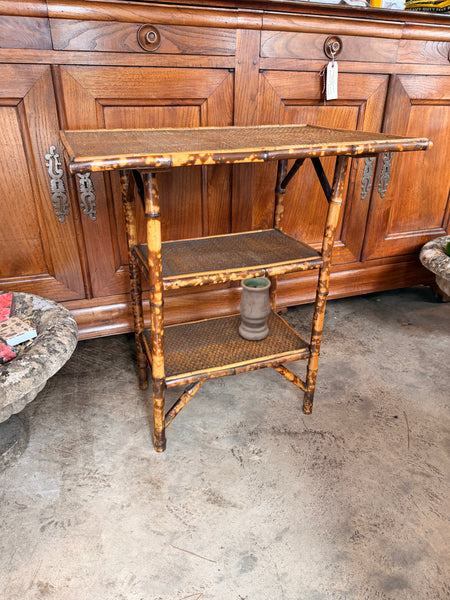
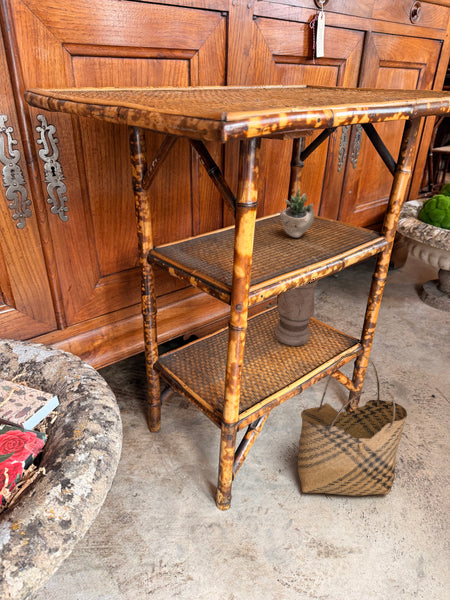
succulent plant: none [240,210,287,249] -> present [280,189,351,238]
woven basket: none [220,346,312,475] -> present [297,352,407,495]

